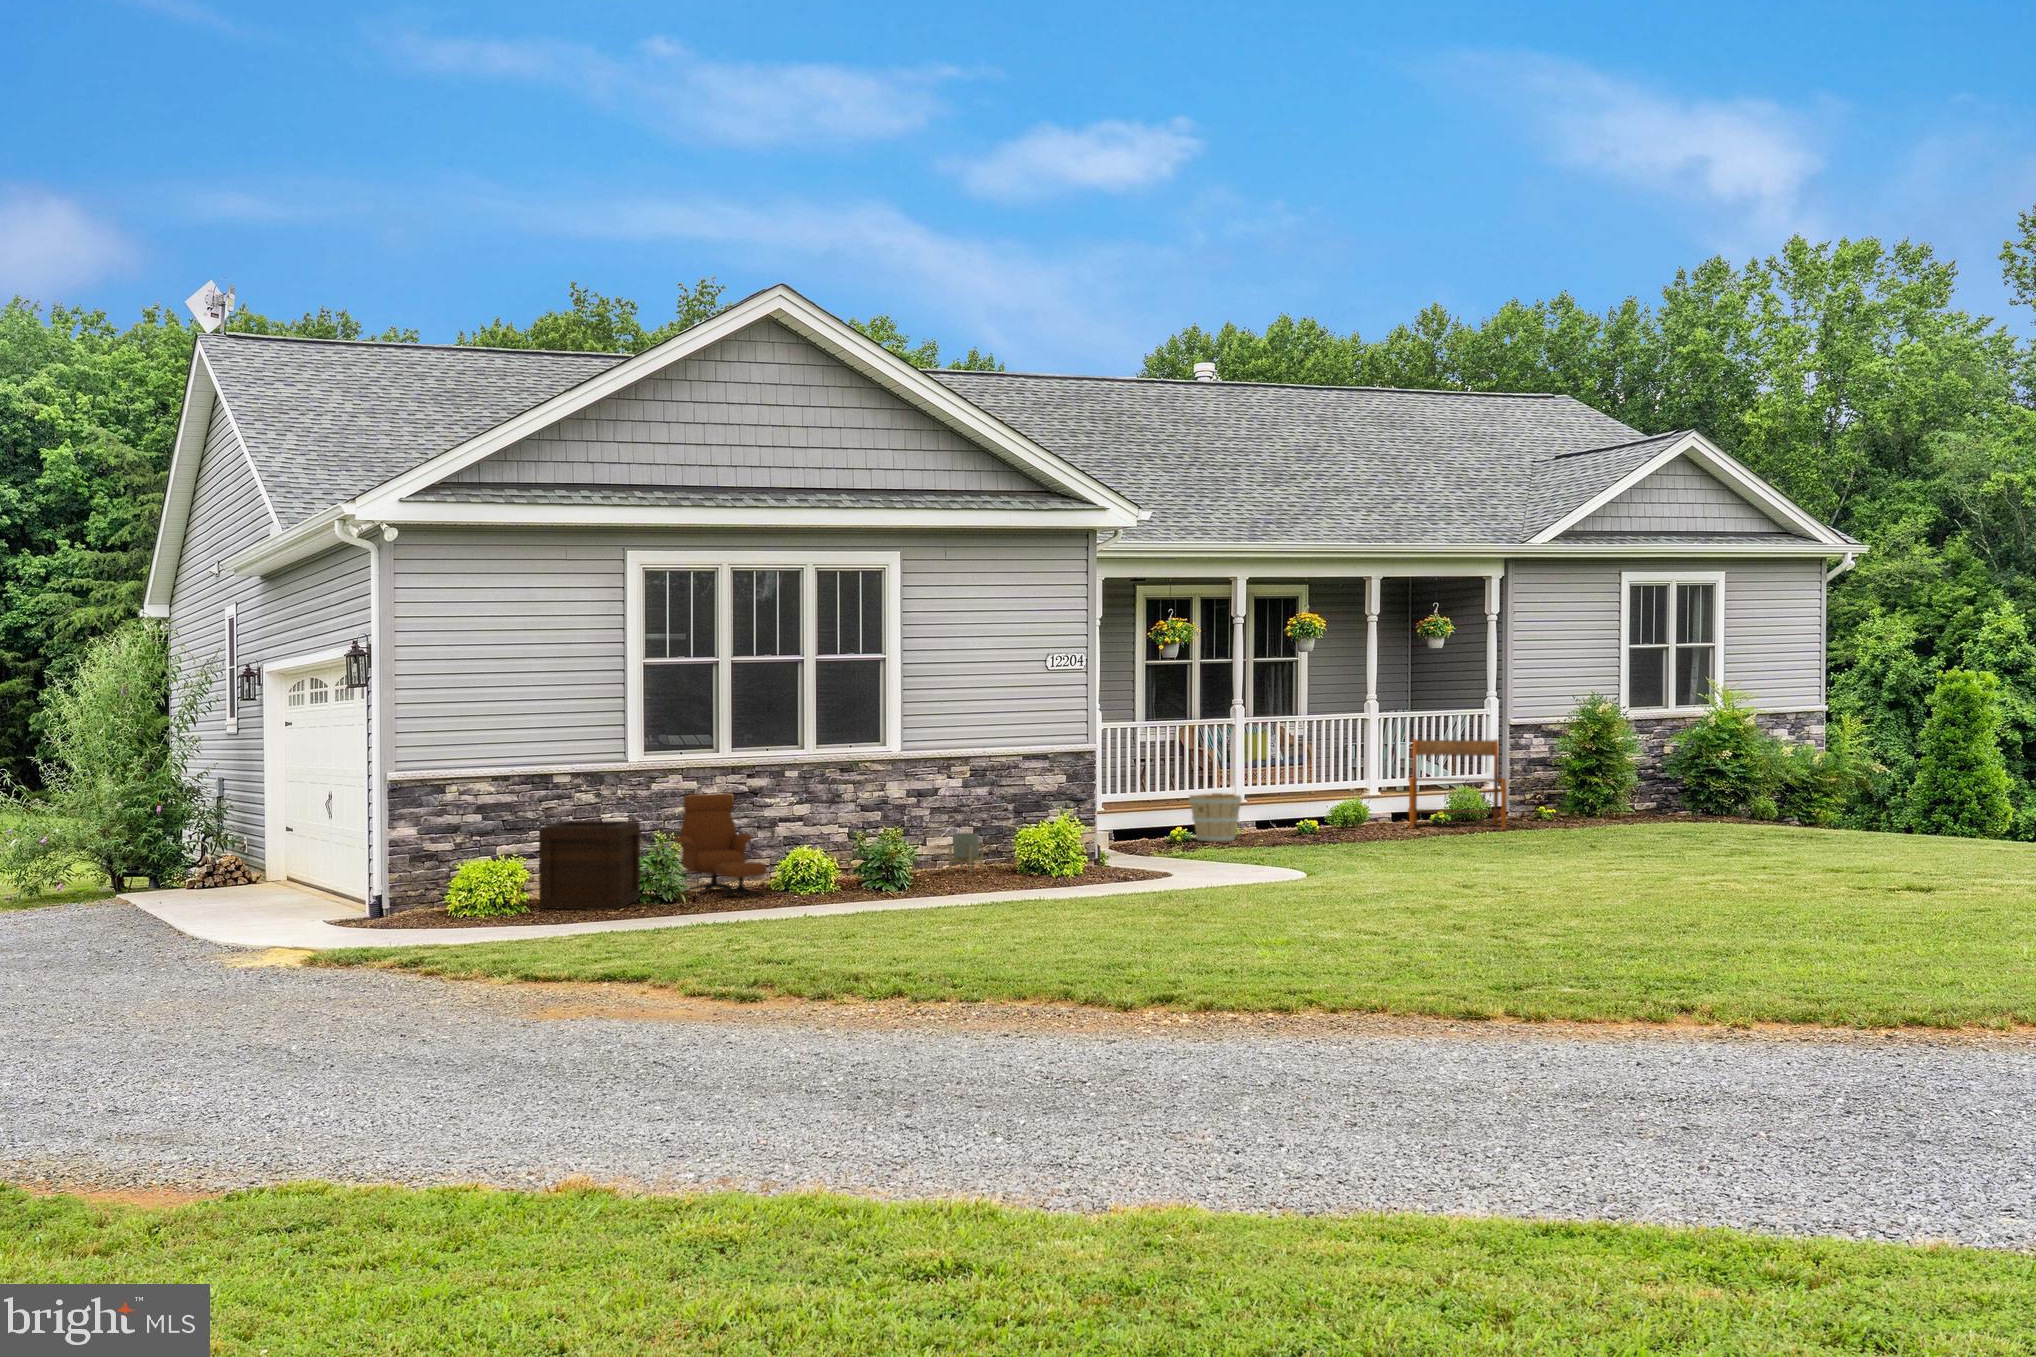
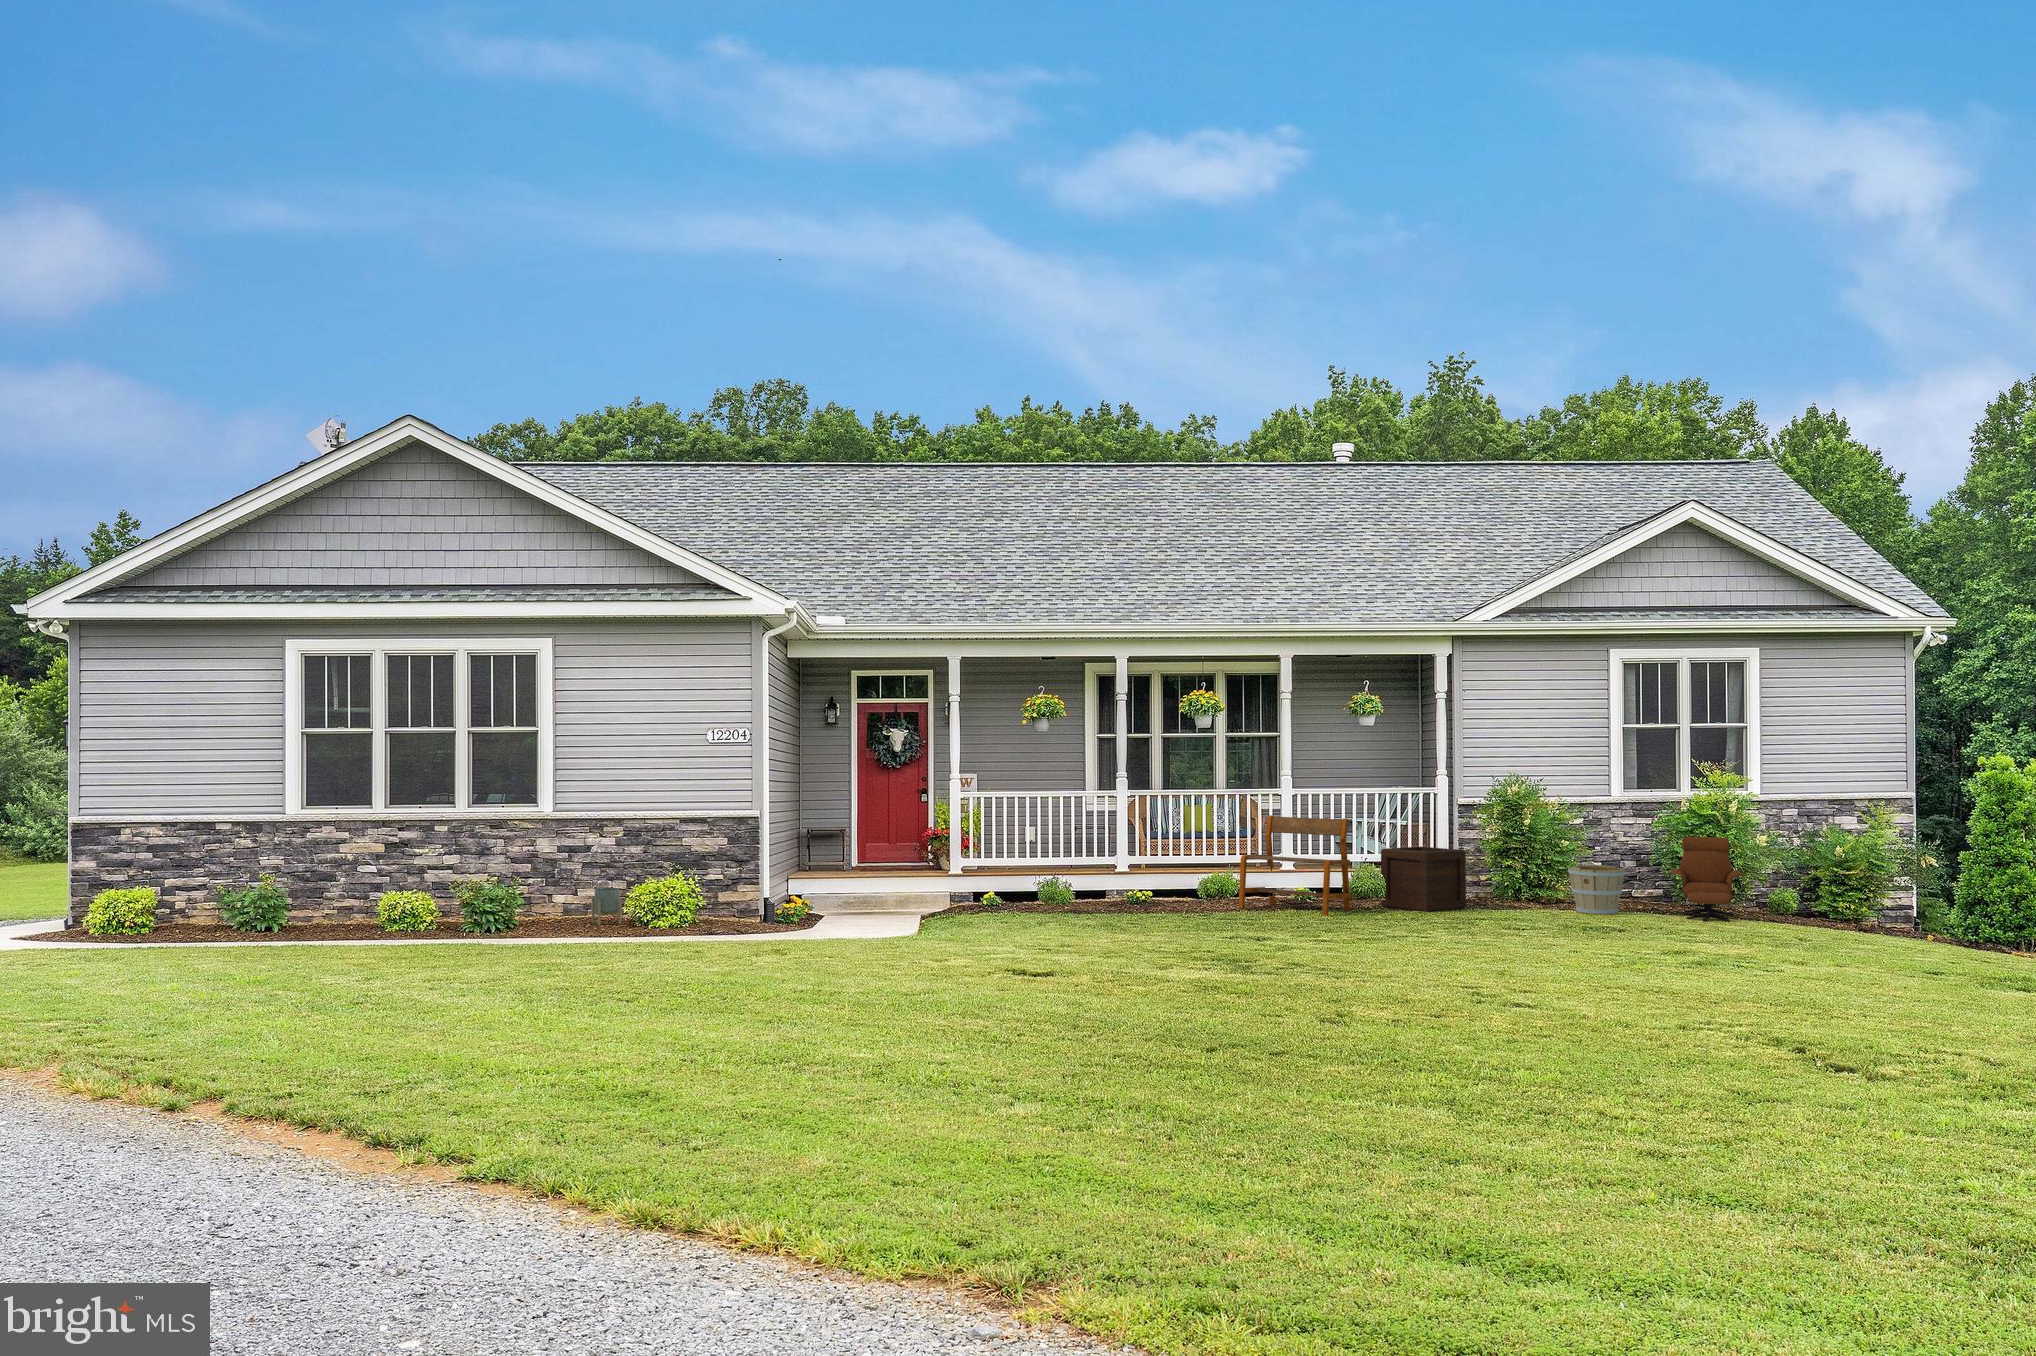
lounge chair: present [674,793,767,899] -> present [1671,837,1742,922]
wooden bucket: present [1189,793,1242,842] -> present [1568,865,1626,915]
wooden crate: present [539,821,640,909] -> present [1381,847,1466,912]

